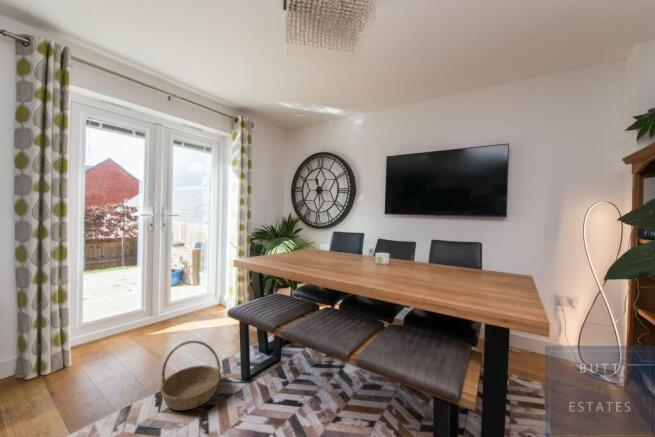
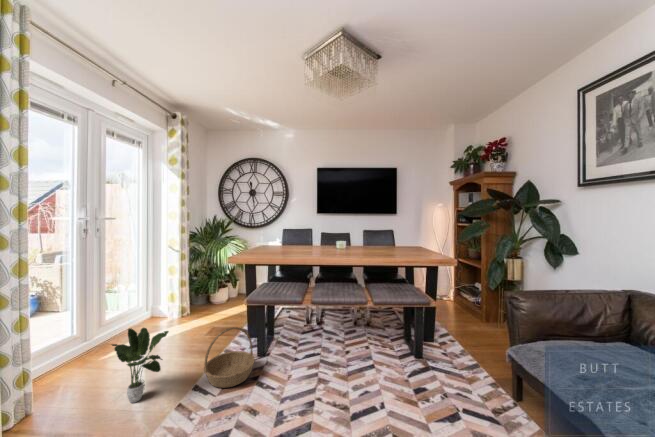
potted plant: none [88,318,144,391] -> present [112,328,169,403]

